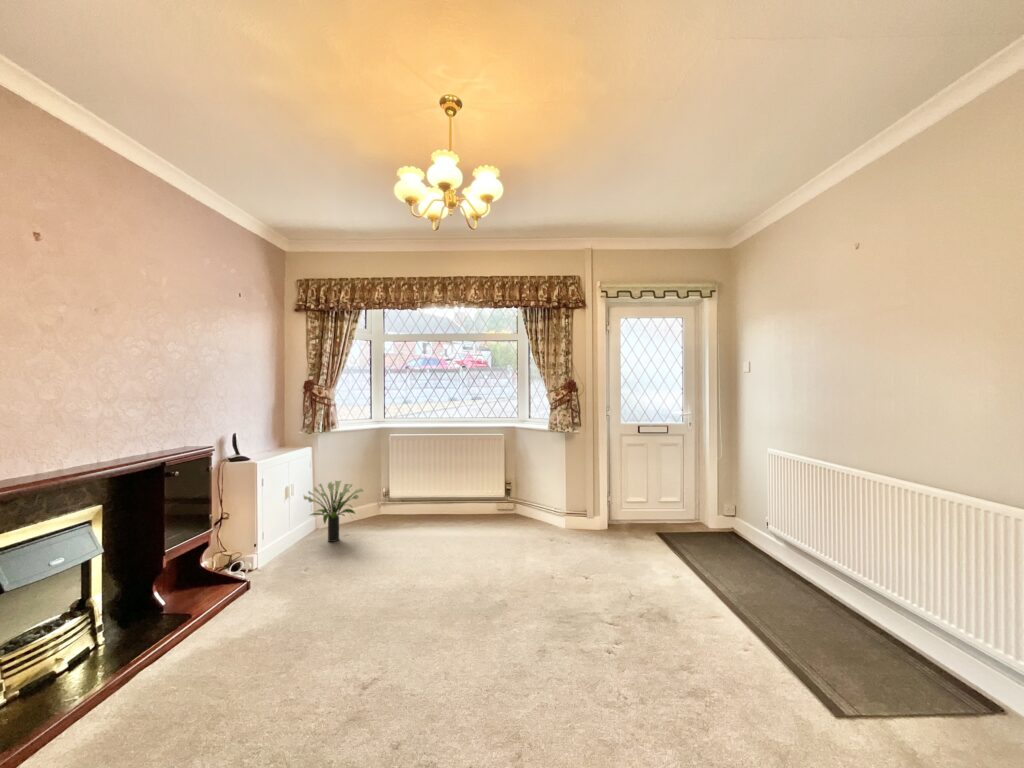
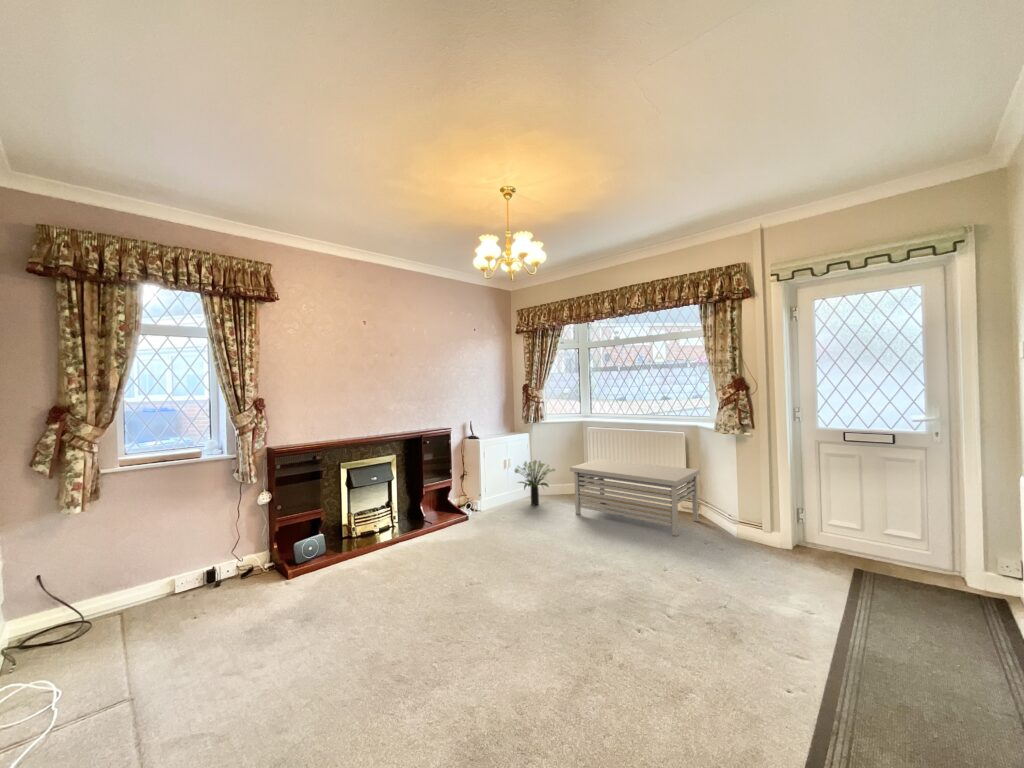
storage bench: none [394,469,525,540] -> present [570,459,700,536]

